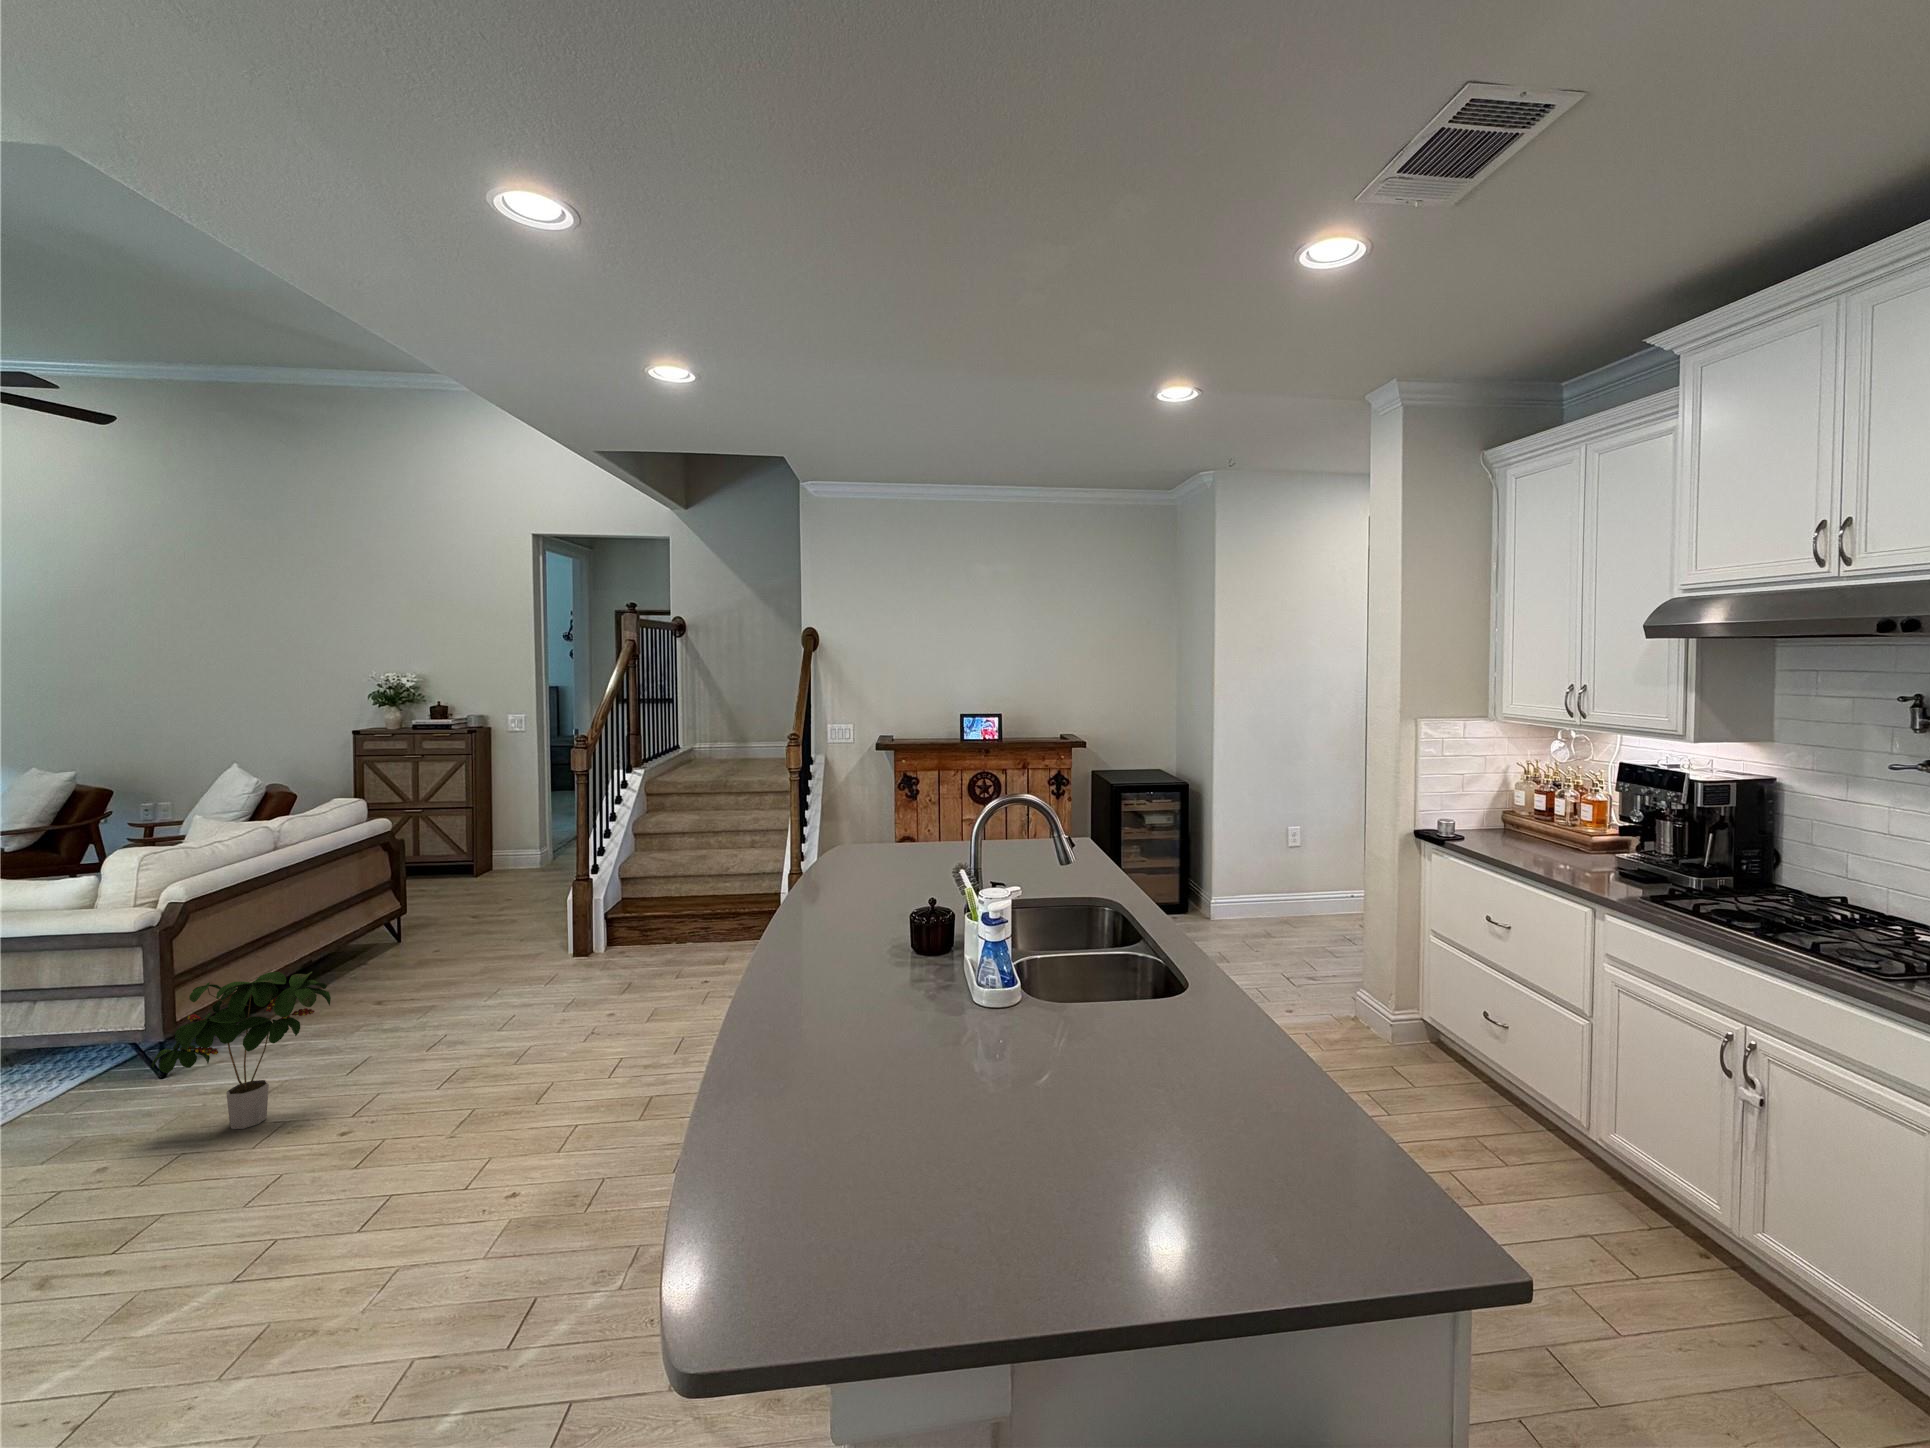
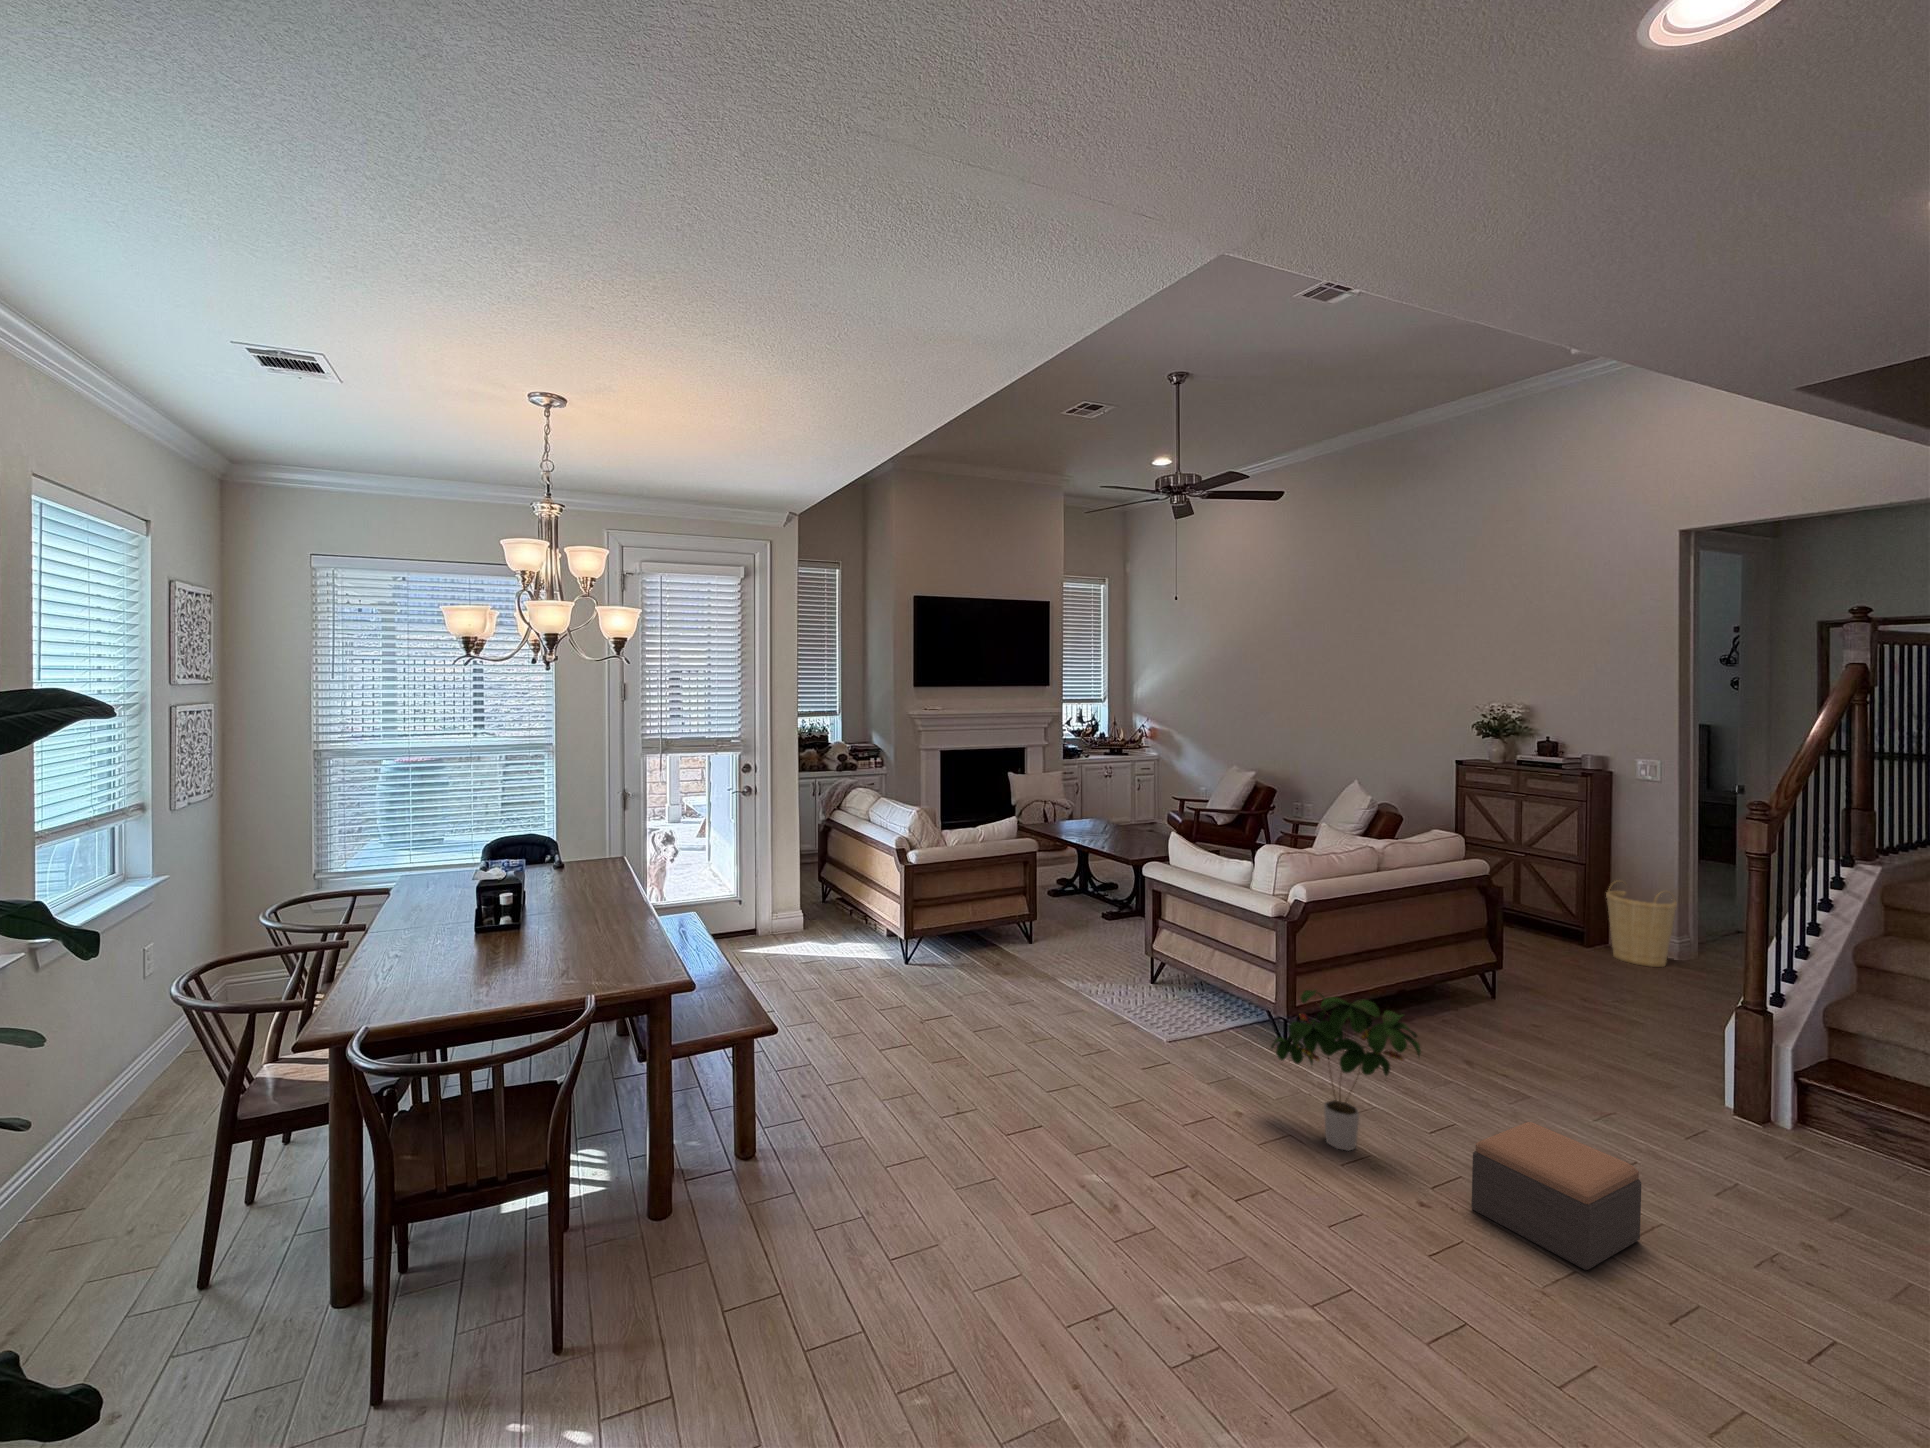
basket: none [489,814,539,879] -> present [1606,880,1677,967]
footstool: none [384,1012,511,1108] -> present [1471,1122,1641,1270]

